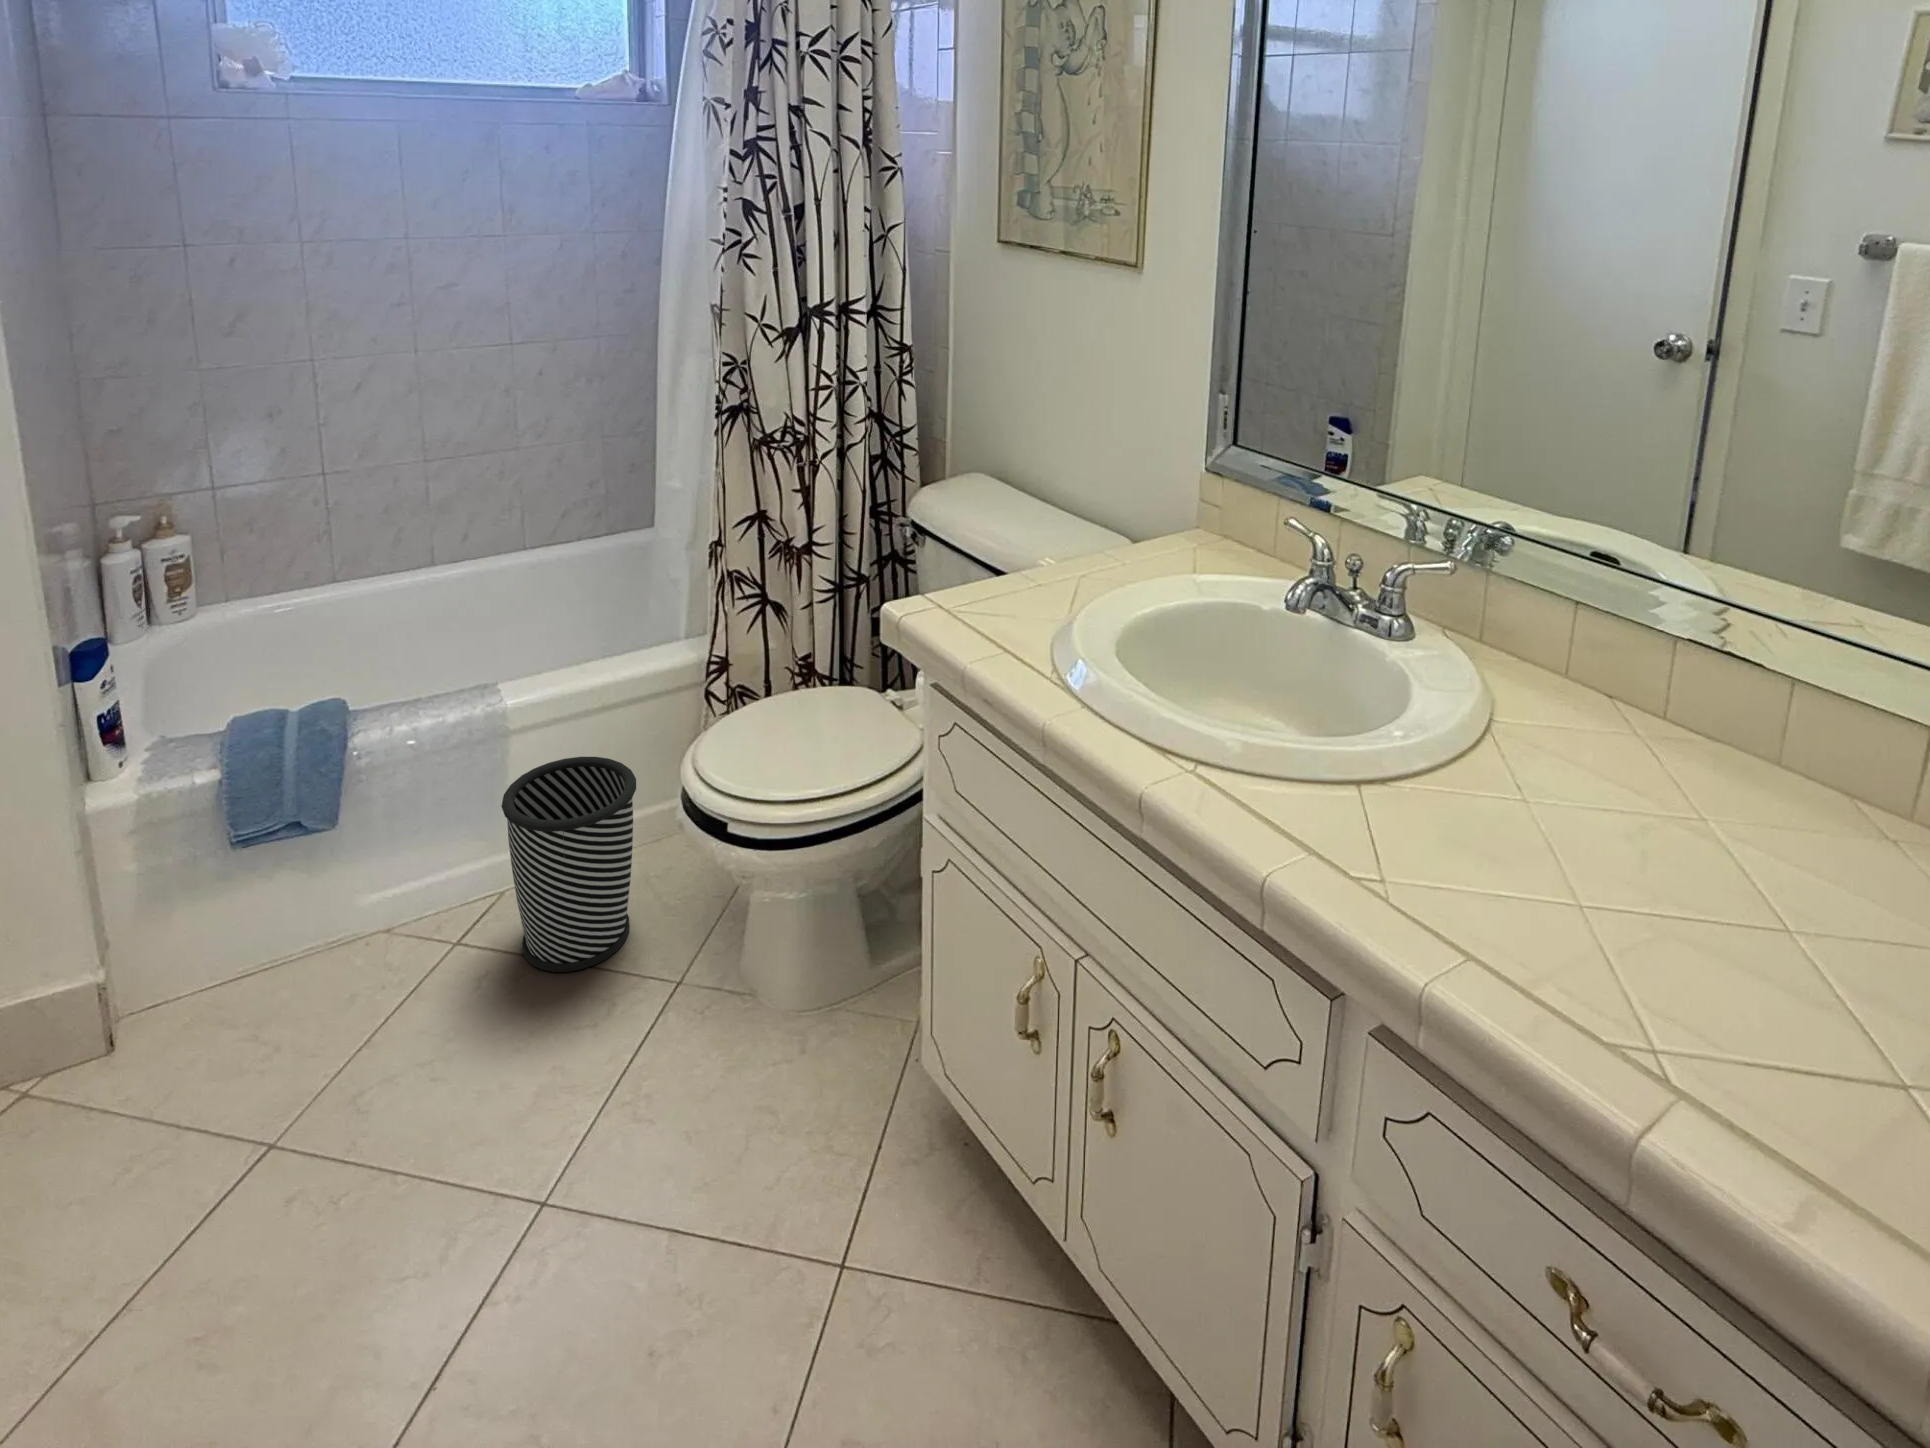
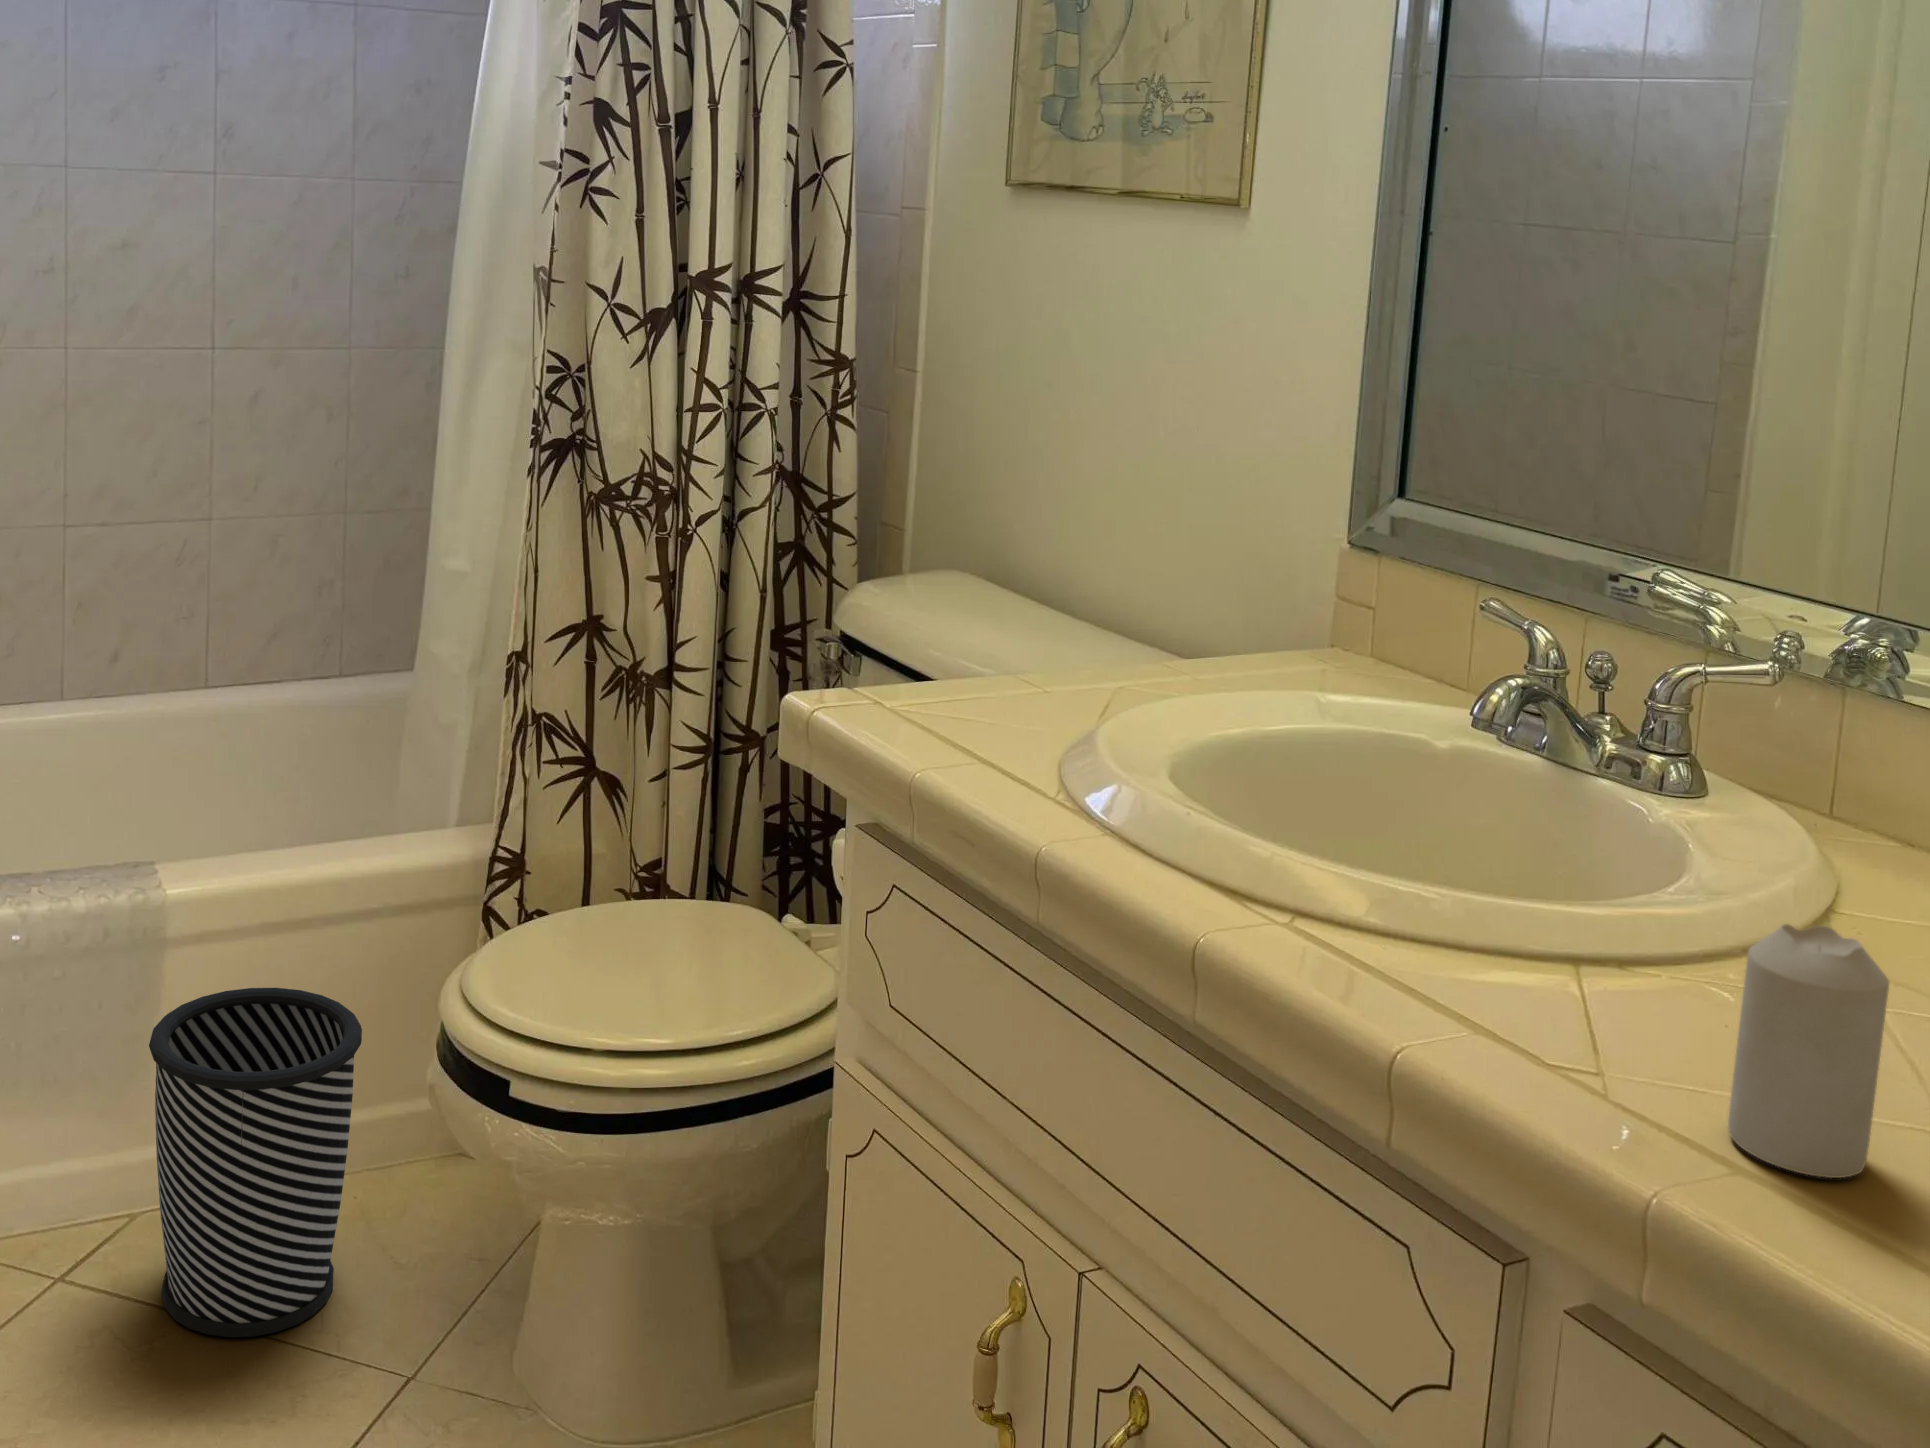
candle: none [1438,792,1526,941] -> present [1728,924,1889,1178]

